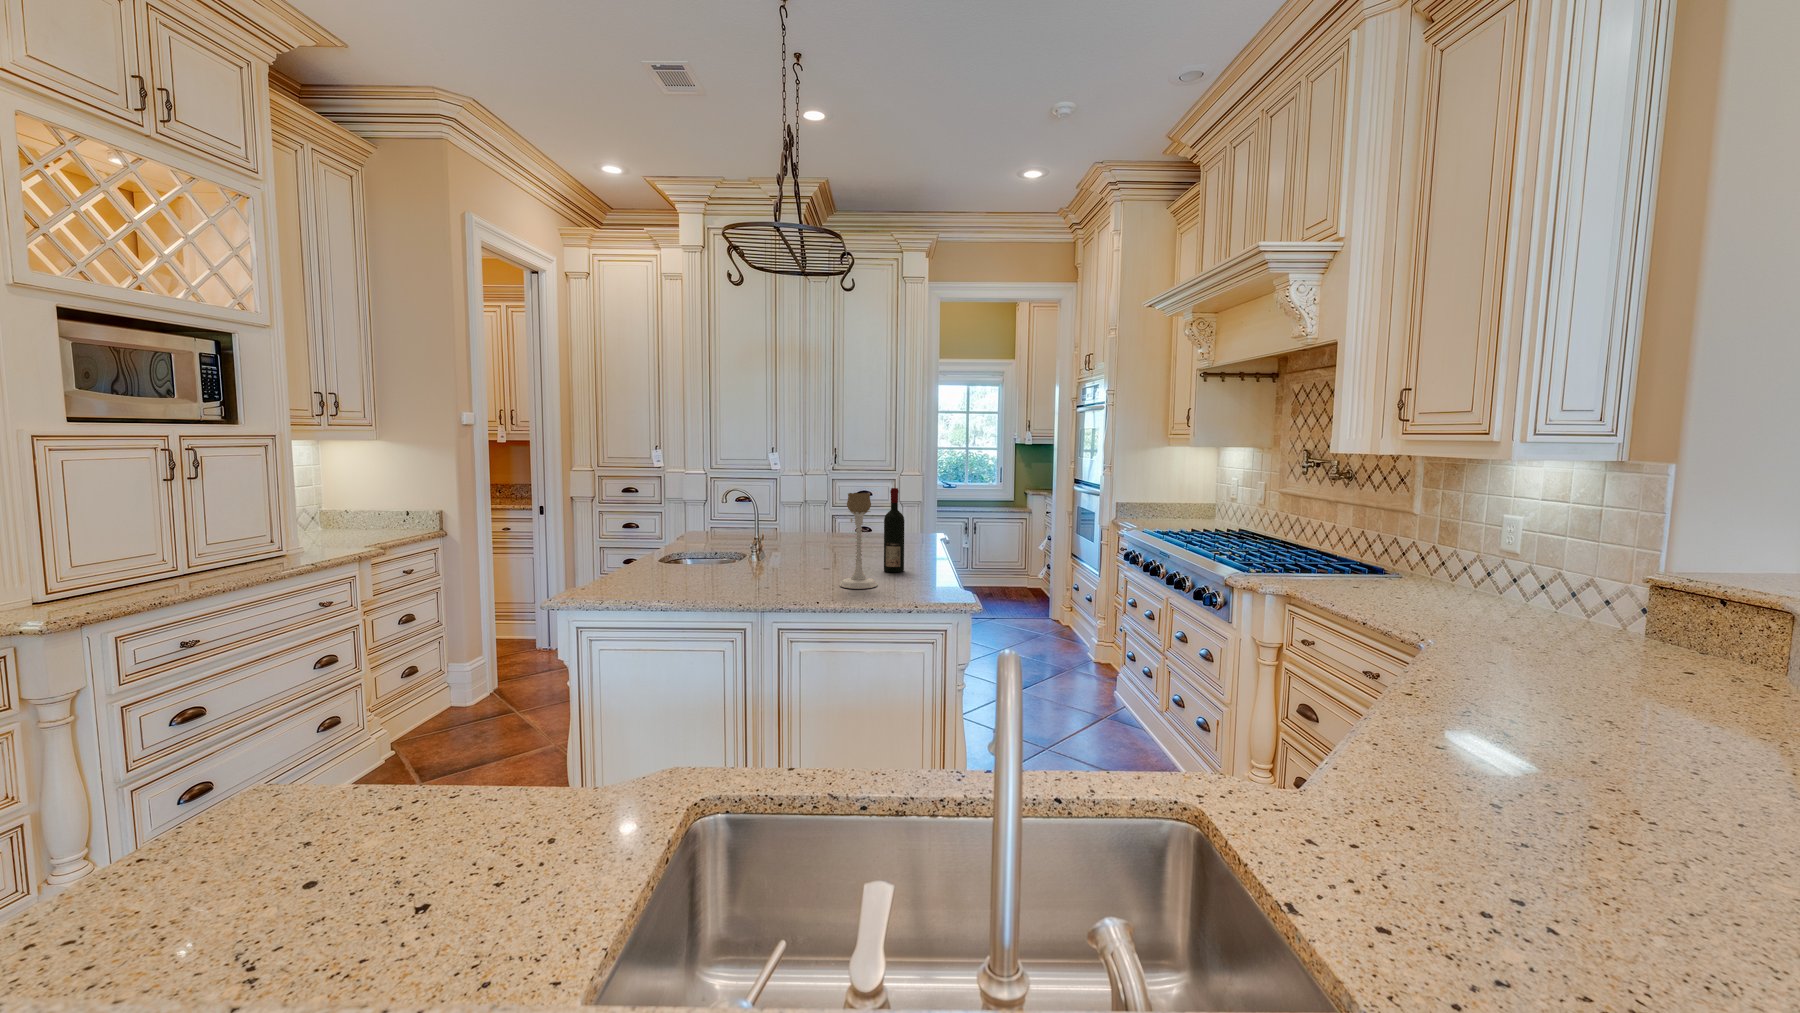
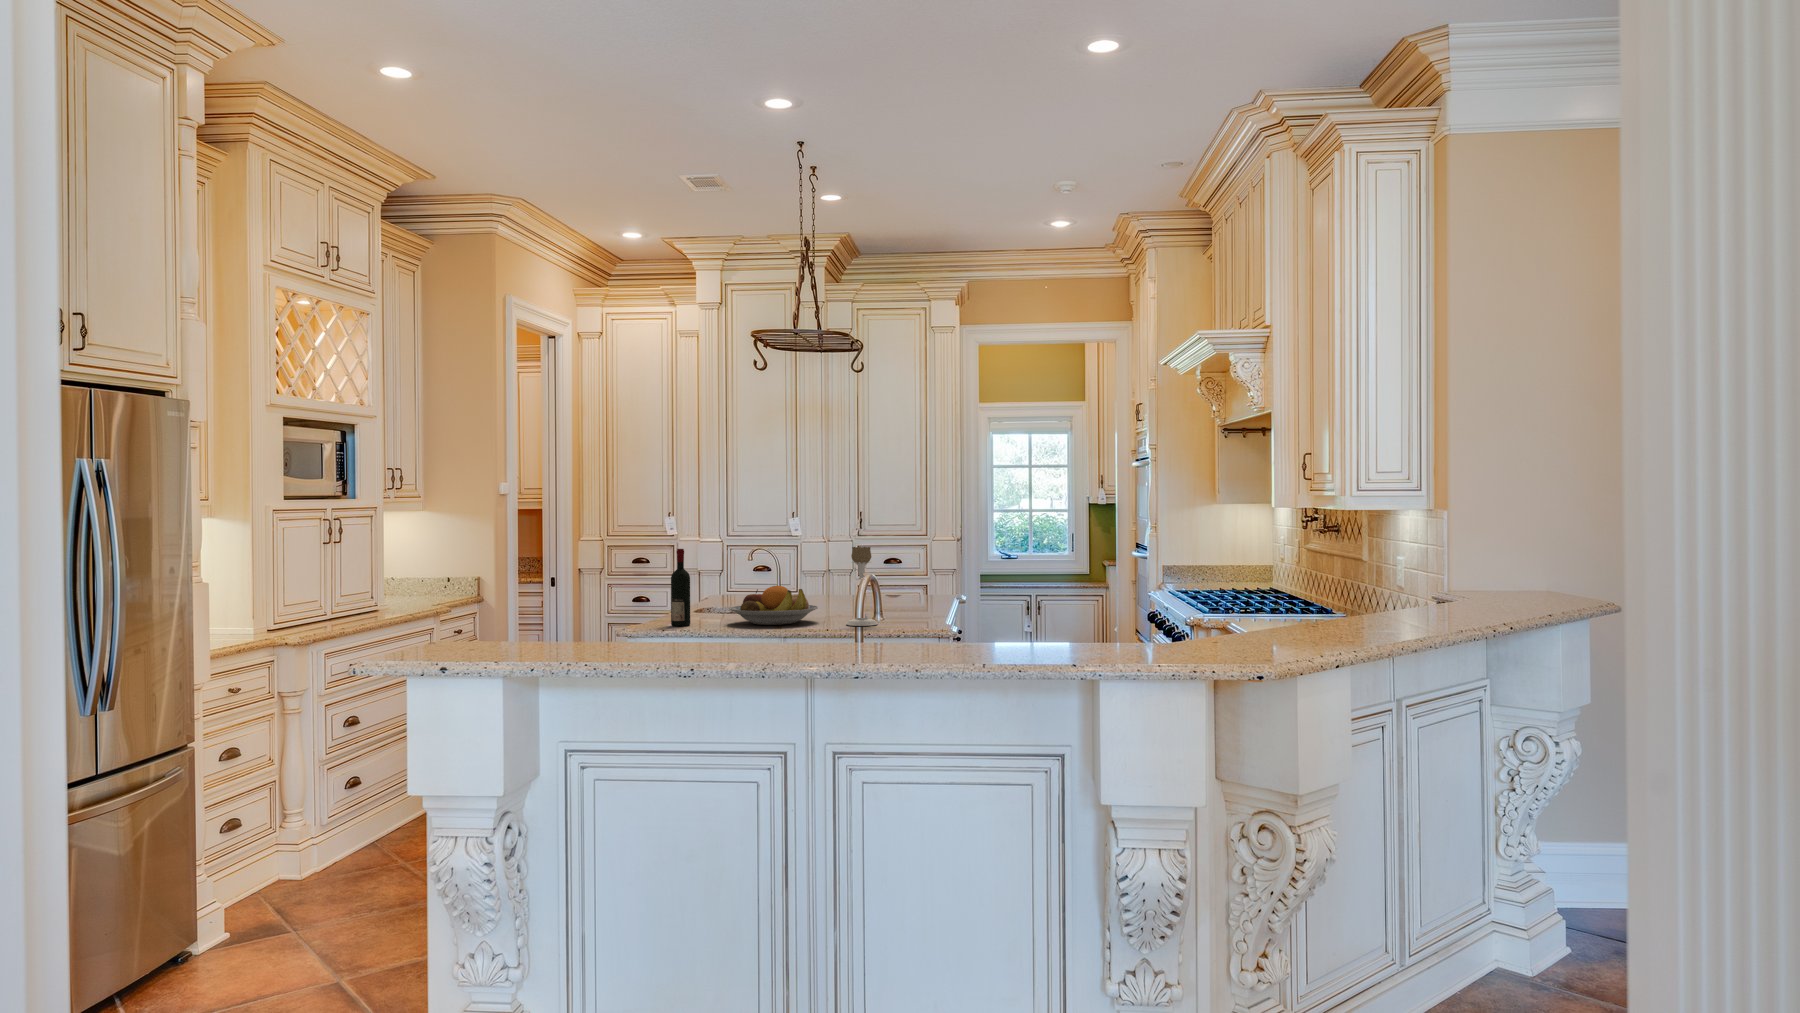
wine bottle: present [884,488,904,572] -> present [671,549,690,626]
fruit bowl: none [699,538,806,585] -> present [729,586,818,625]

